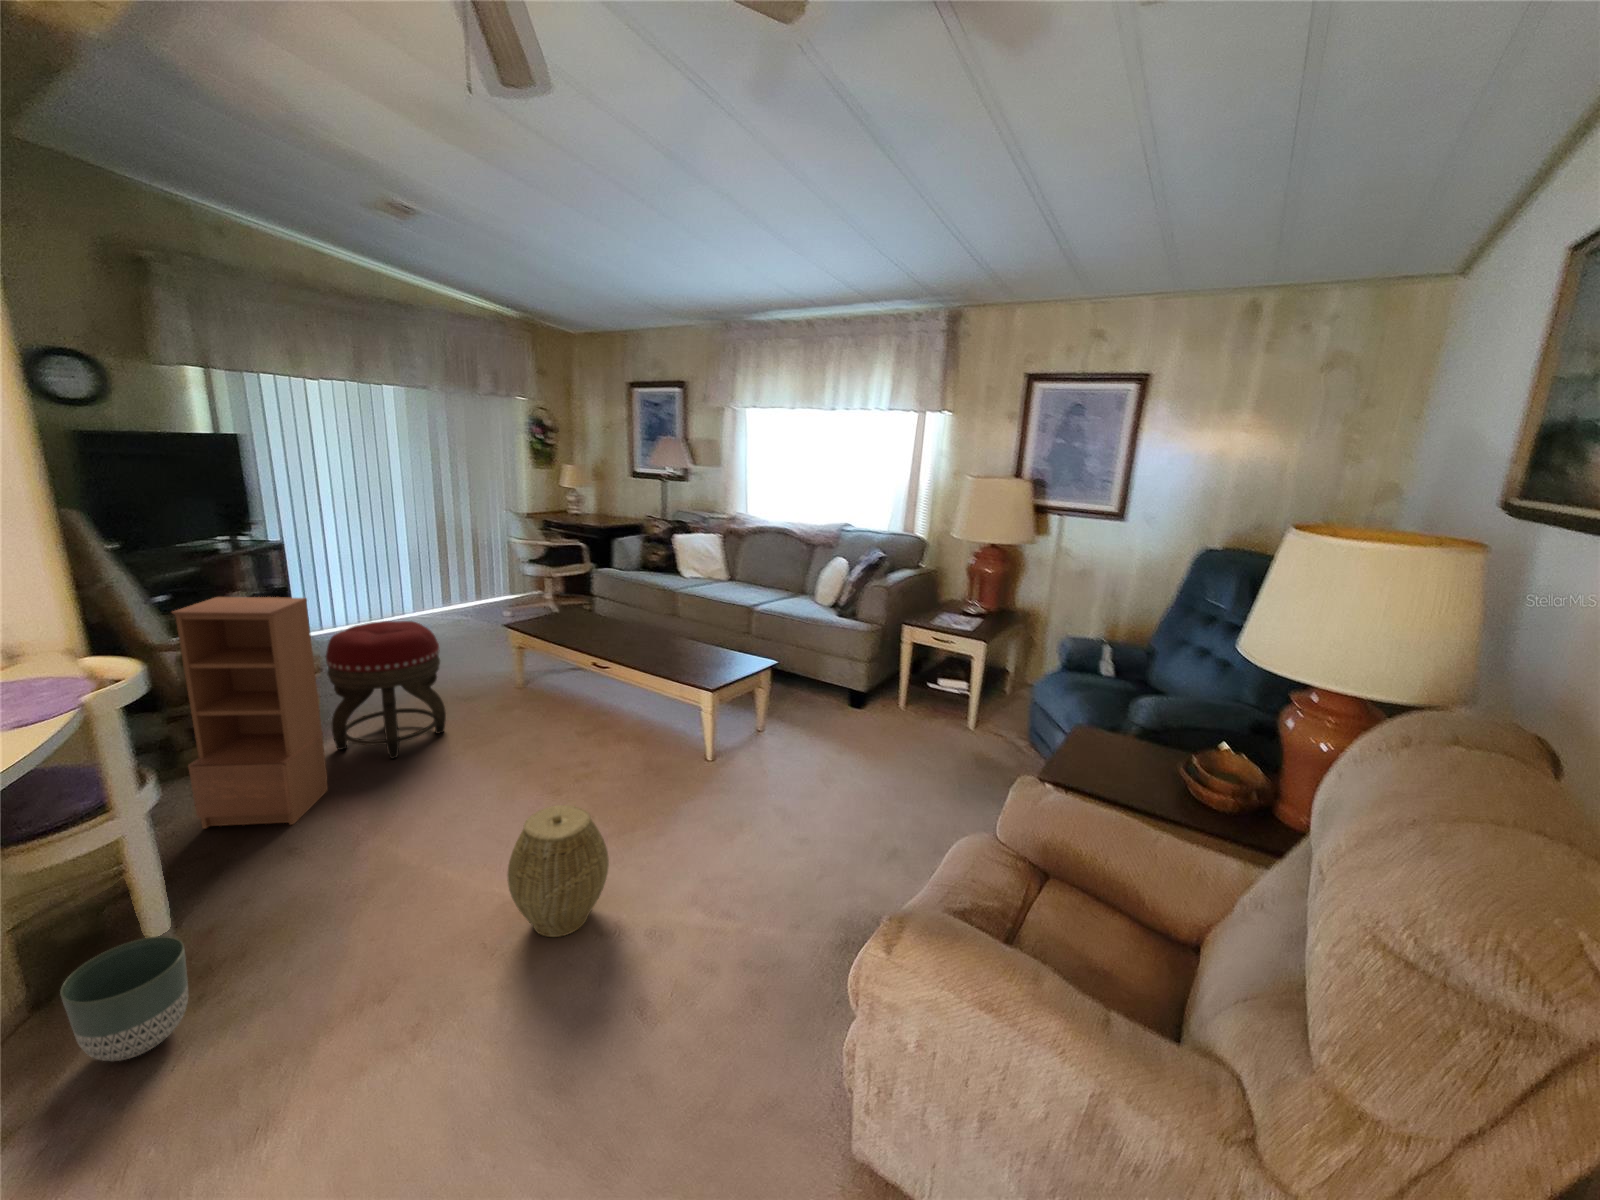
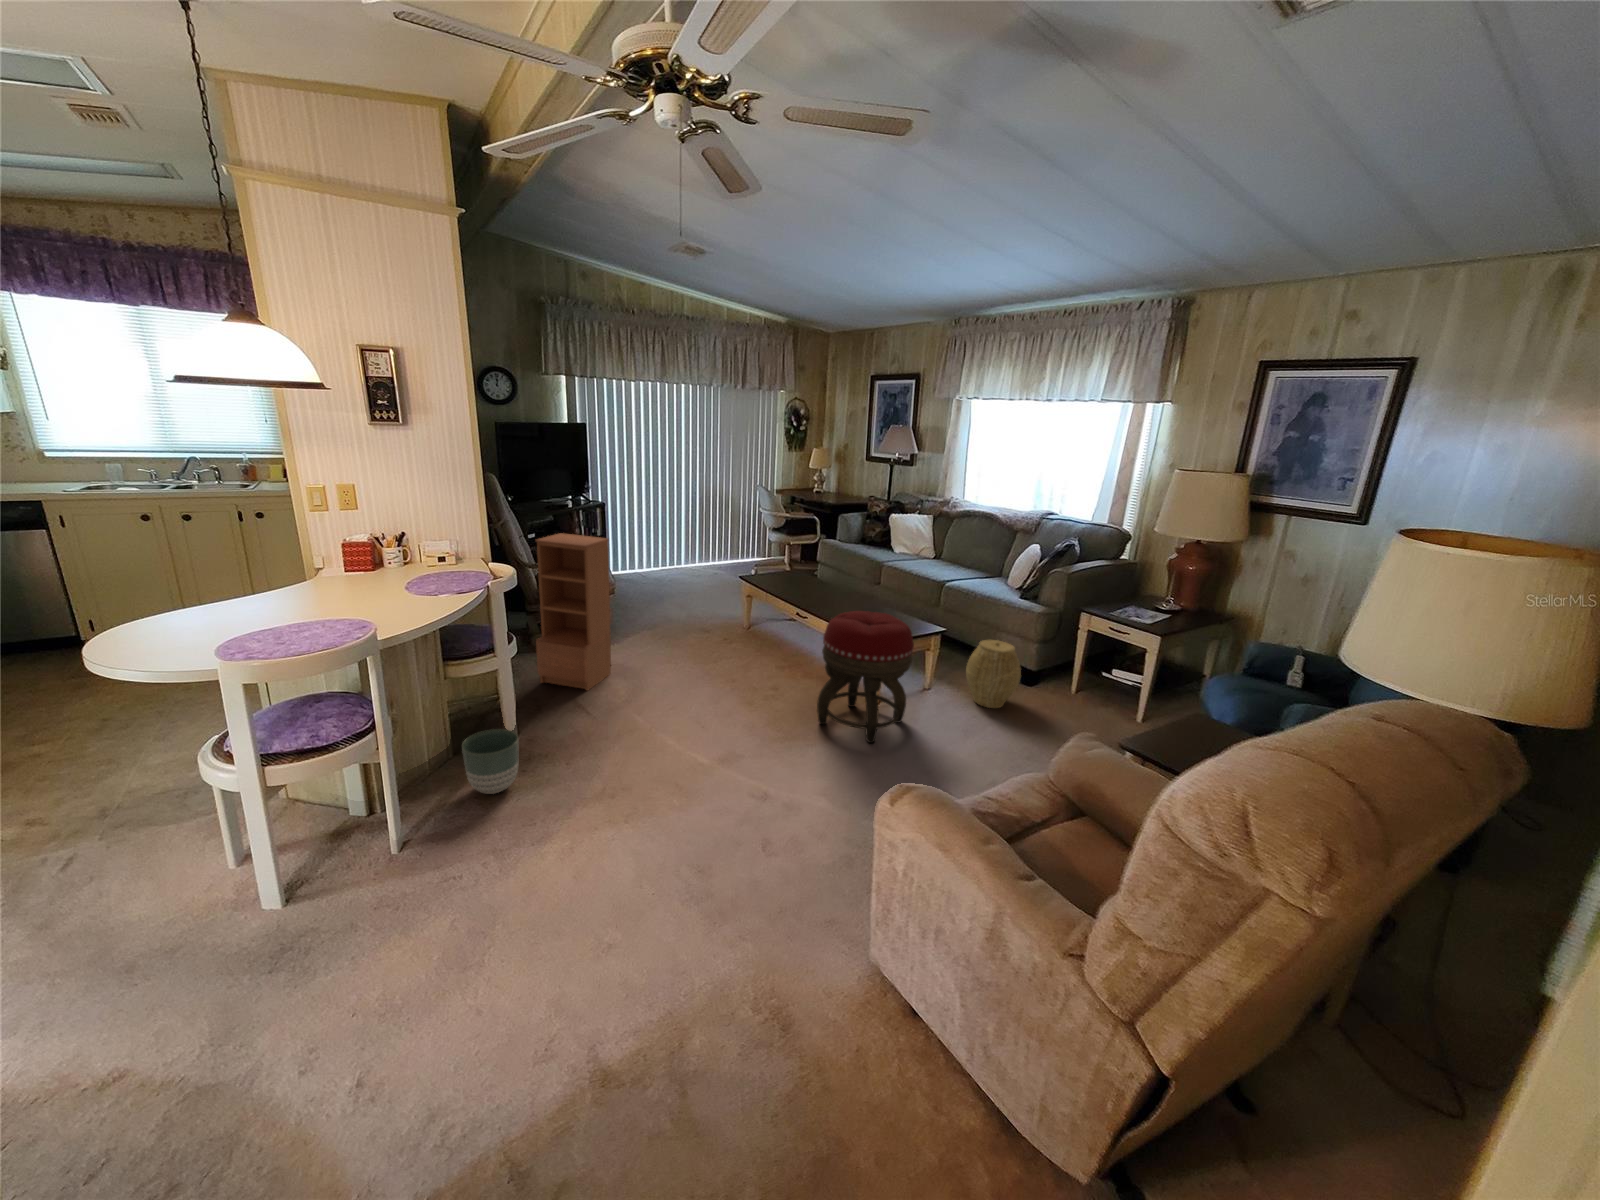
footstool: present [325,621,446,759] -> present [817,611,914,743]
woven basket: present [507,805,609,937] -> present [966,640,1021,708]

